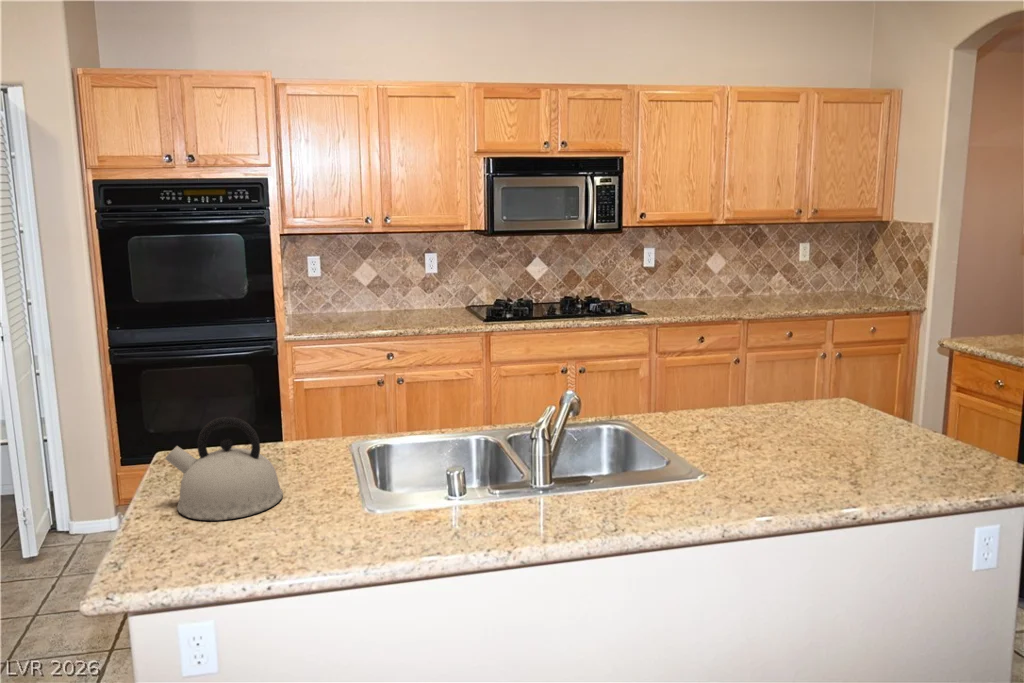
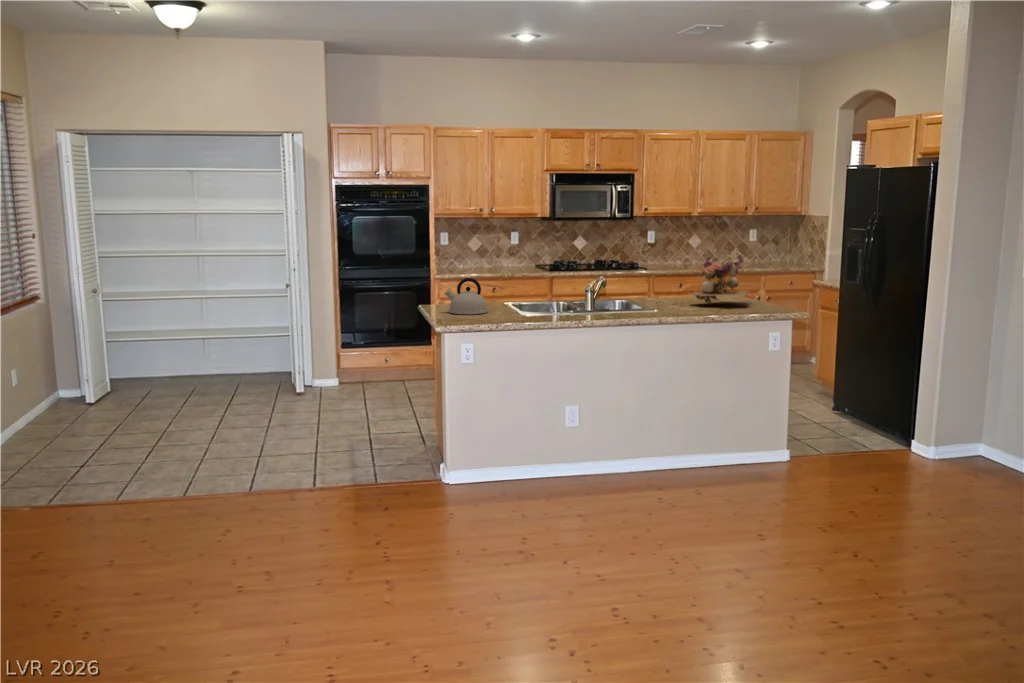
flower arrangement: none [769,327,919,449] -> present [689,254,748,303]

